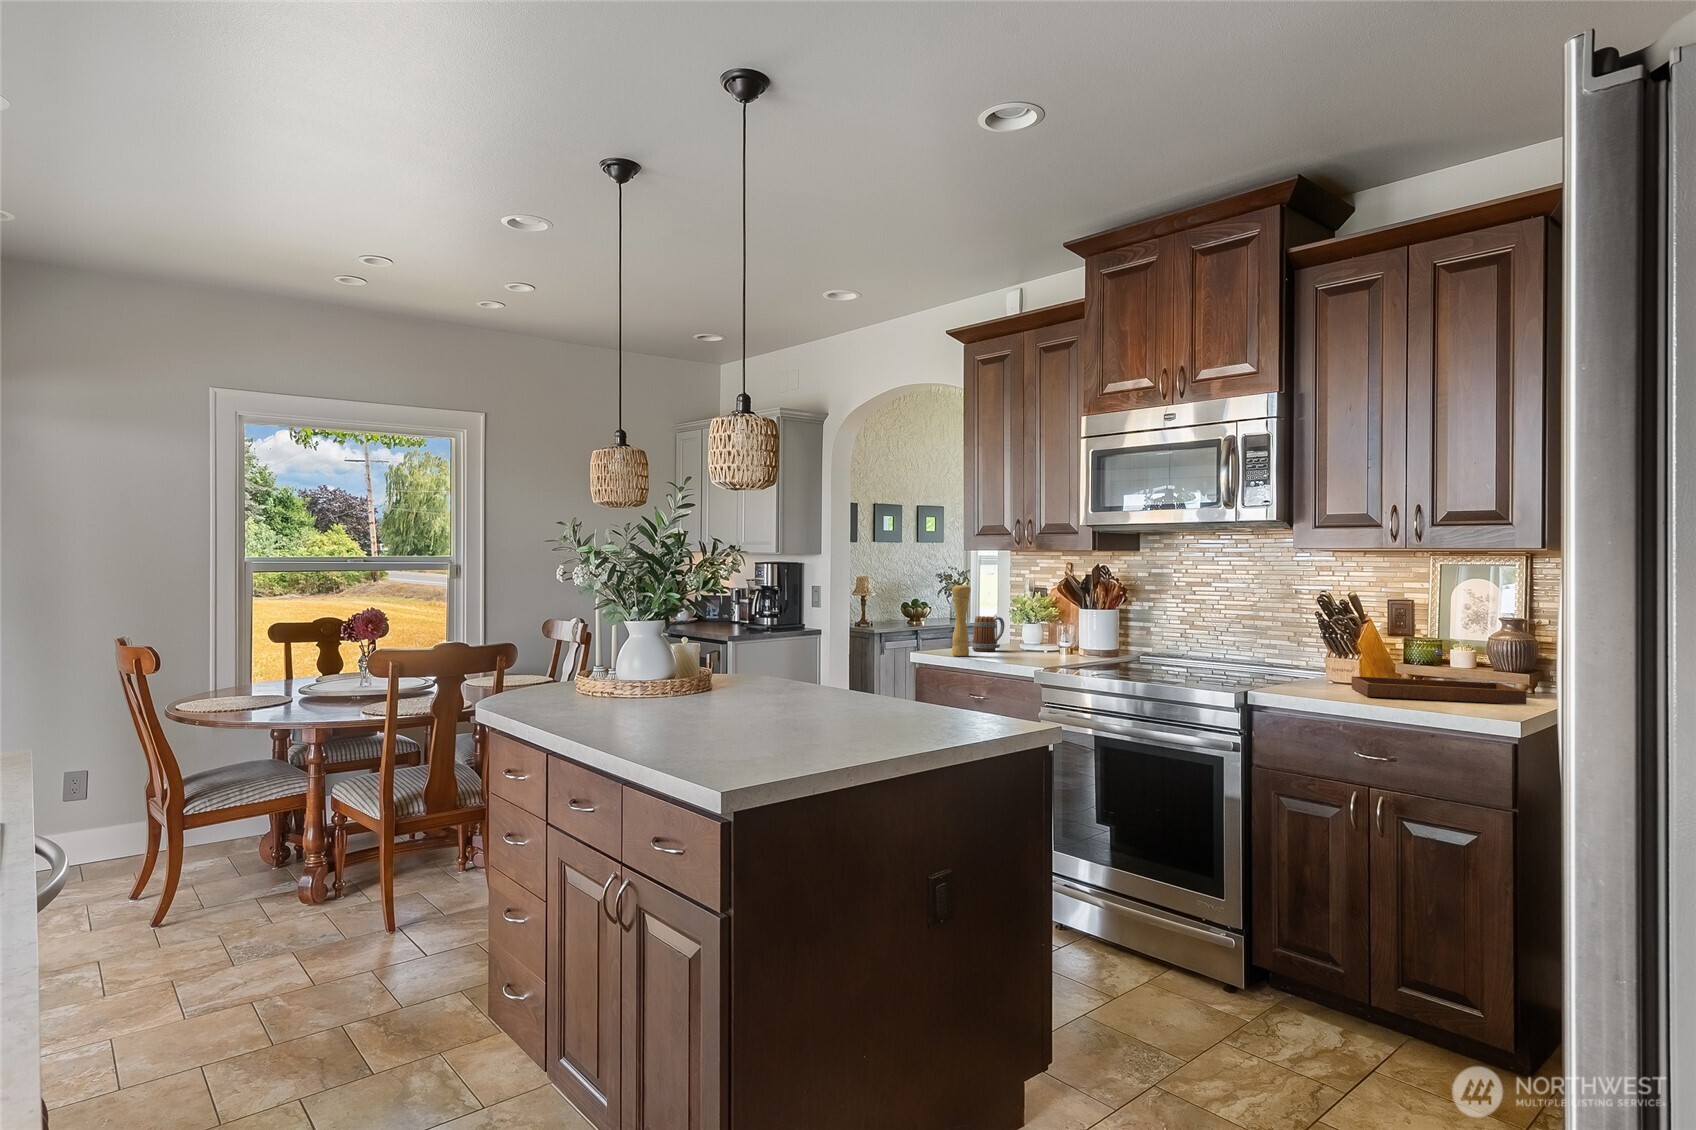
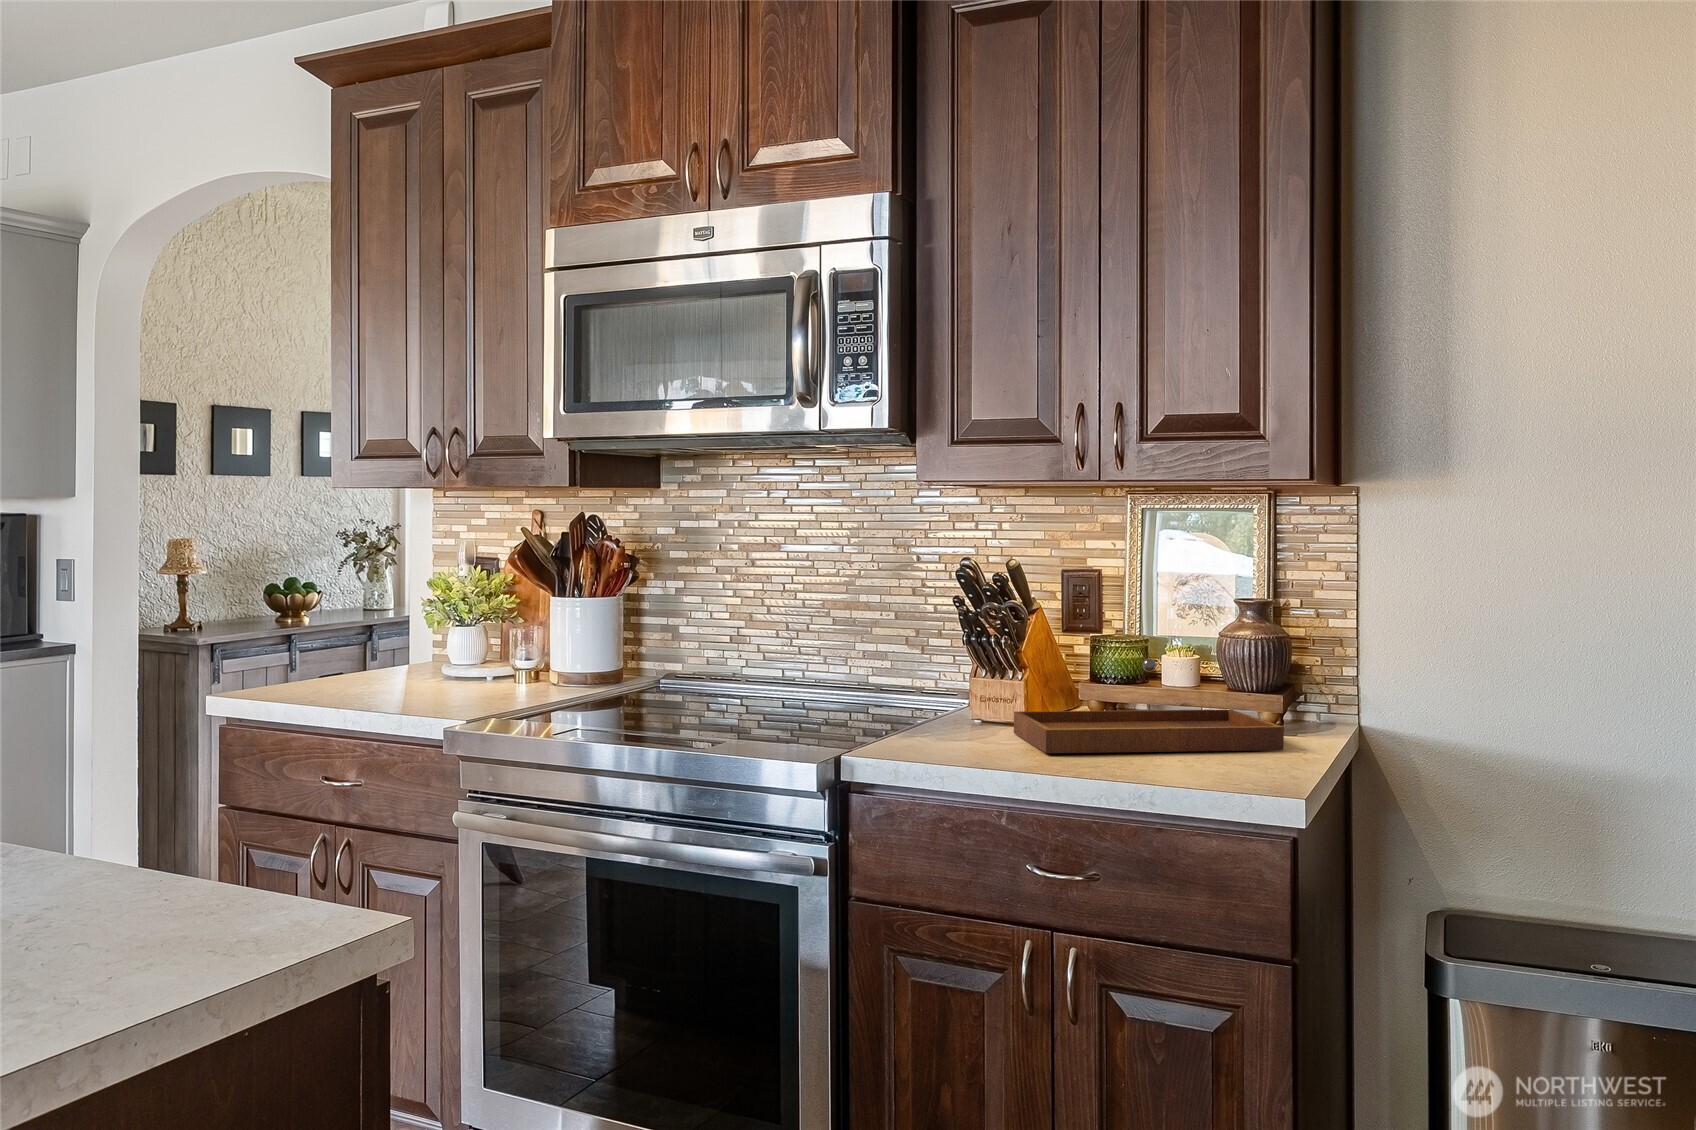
pepper mill: present [952,584,971,656] -> none [290,554,330,699]
mug: present [972,616,1005,651] -> none [347,615,414,684]

